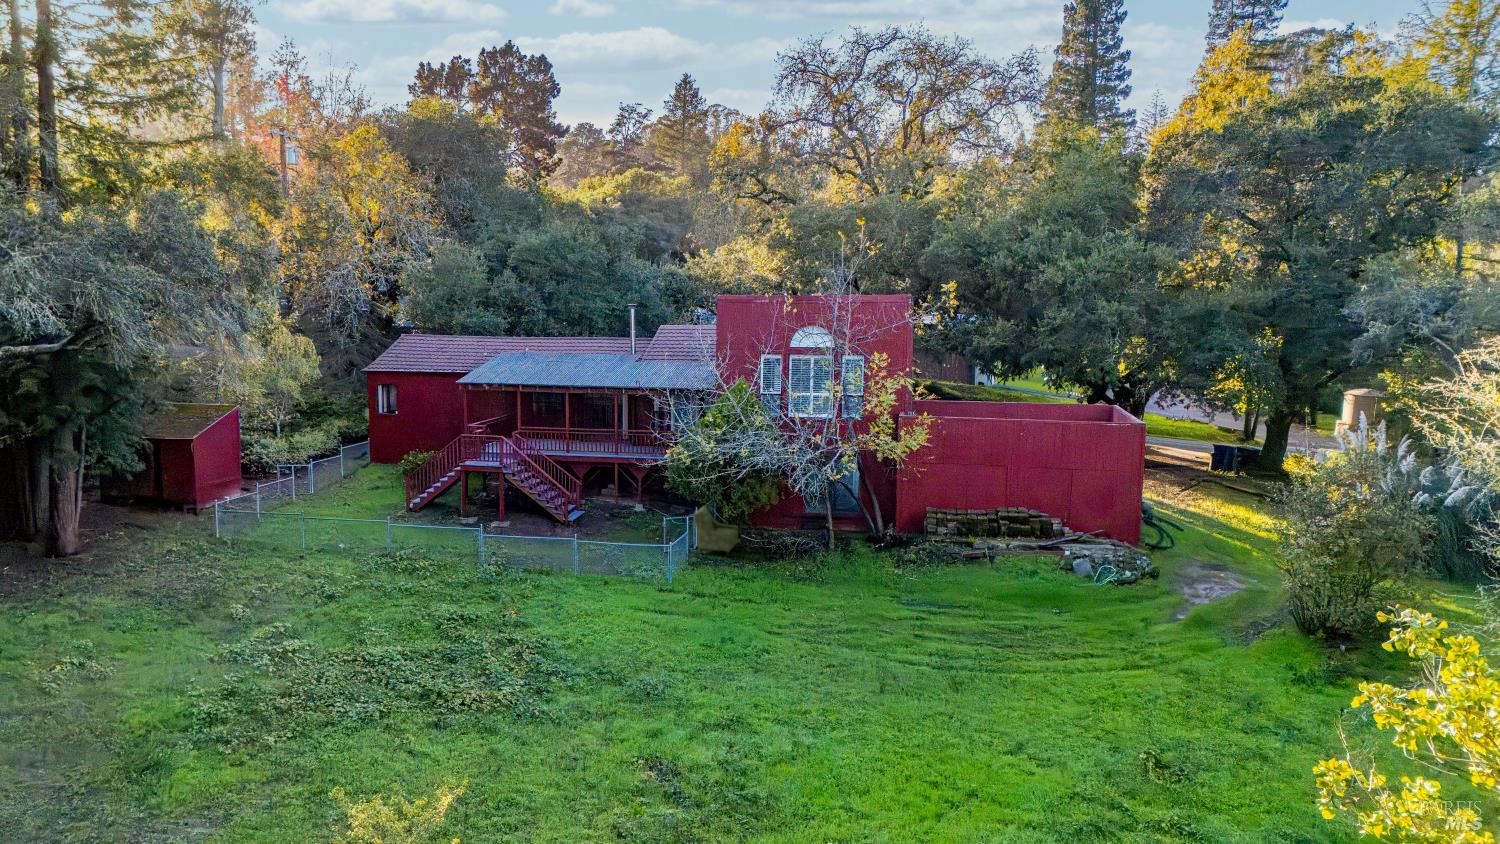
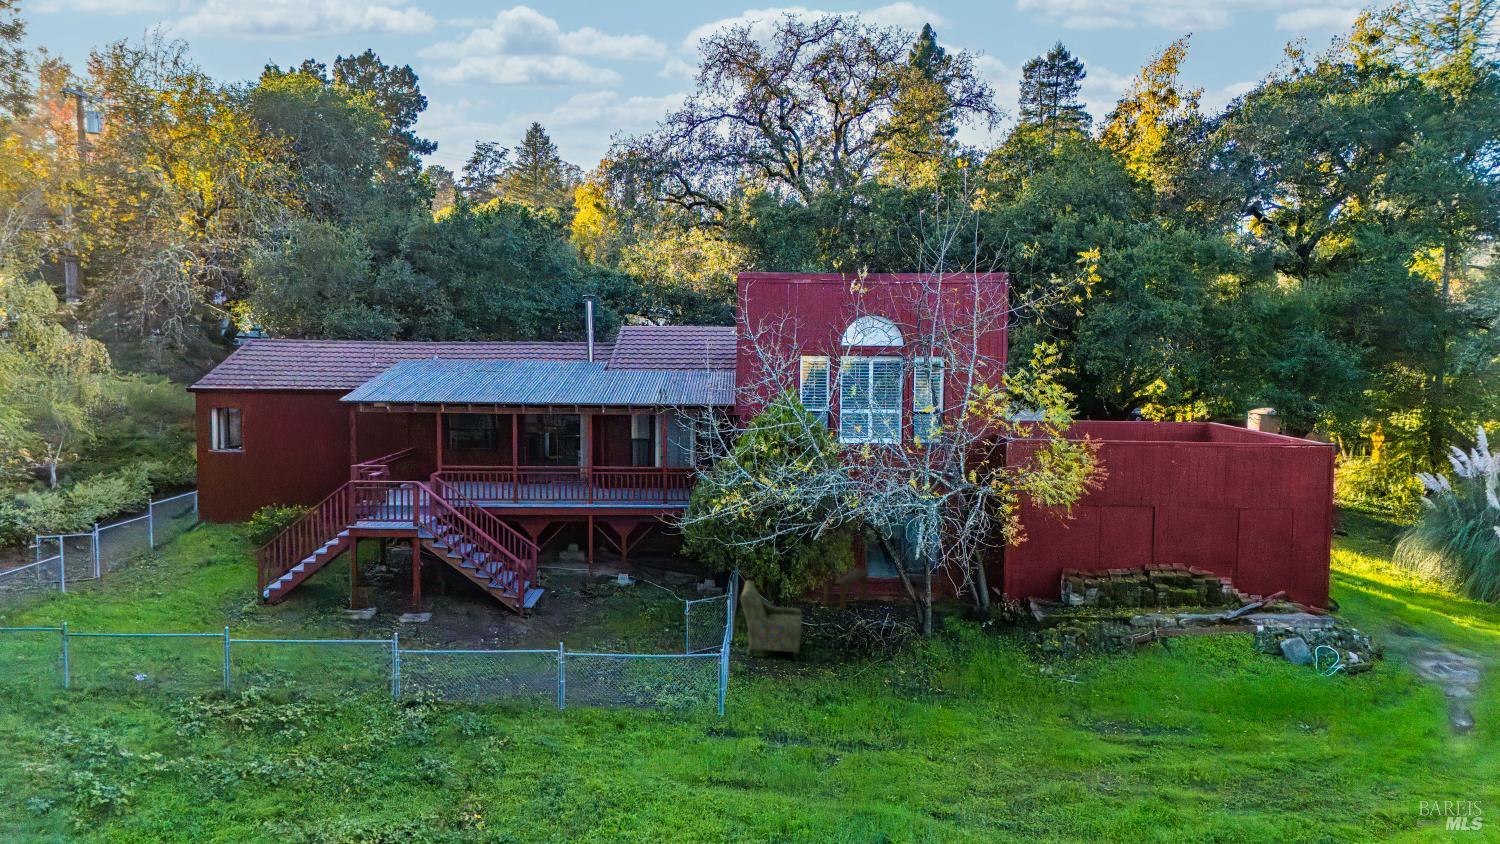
bench: none [769,504,805,532] -> present [823,567,869,610]

